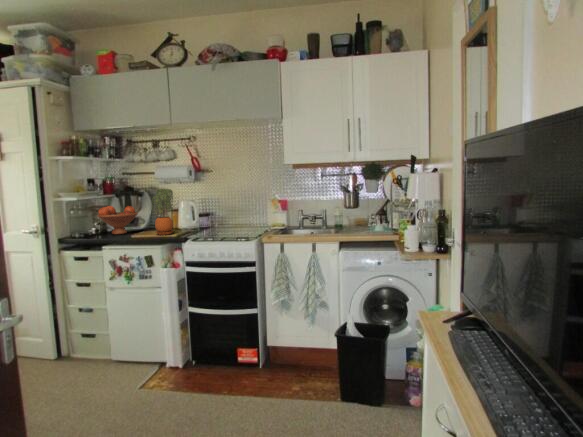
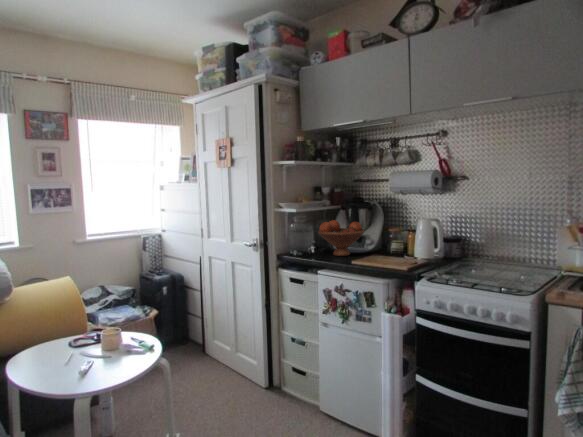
potted plant: present [152,189,173,235] -> none [379,201,409,264]

